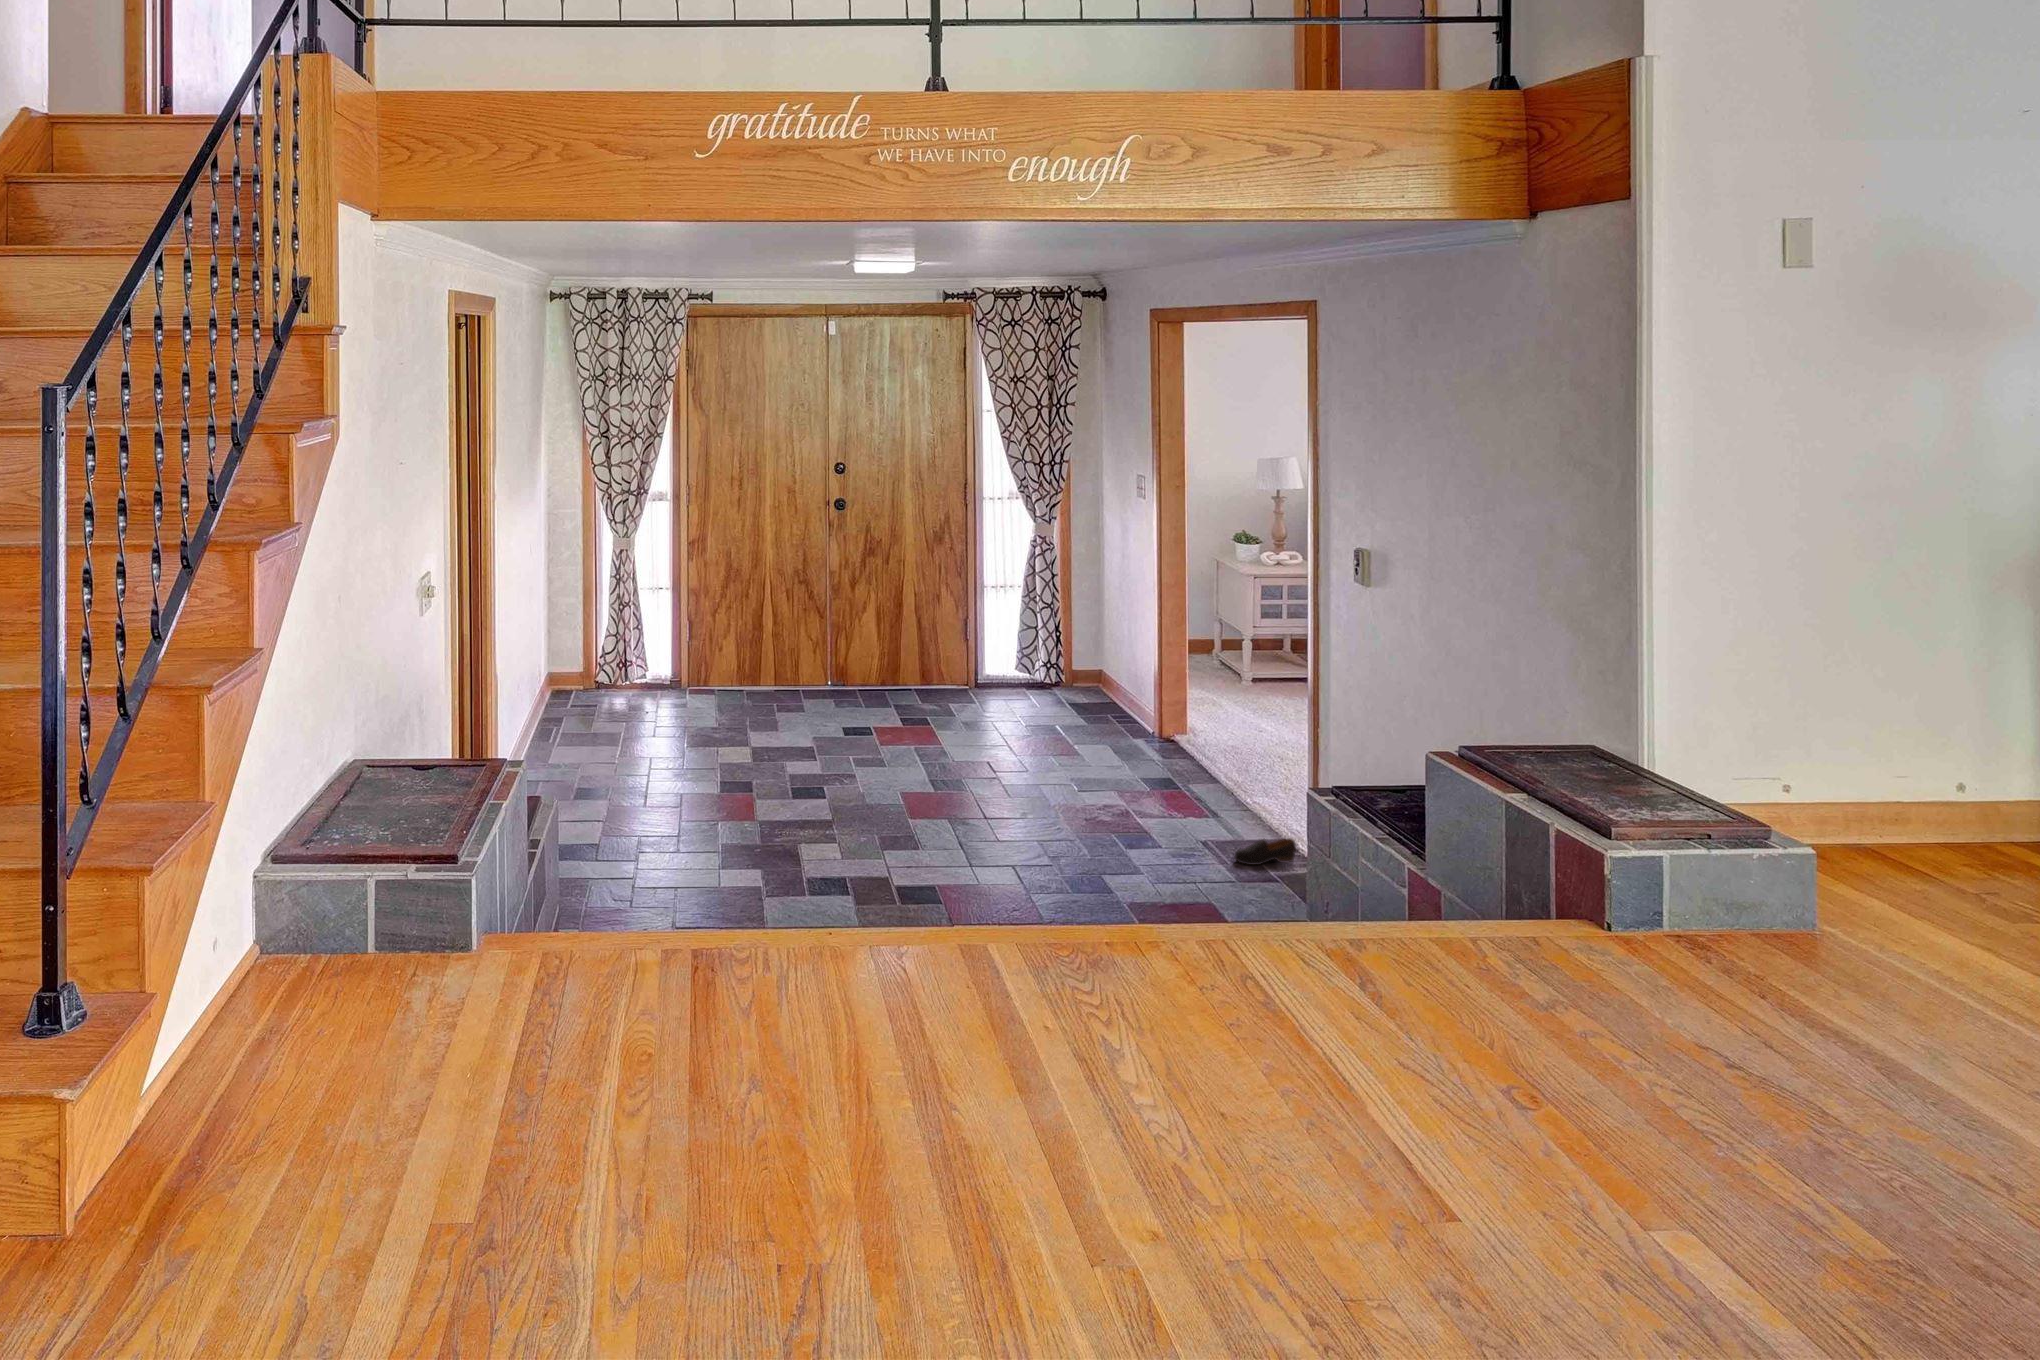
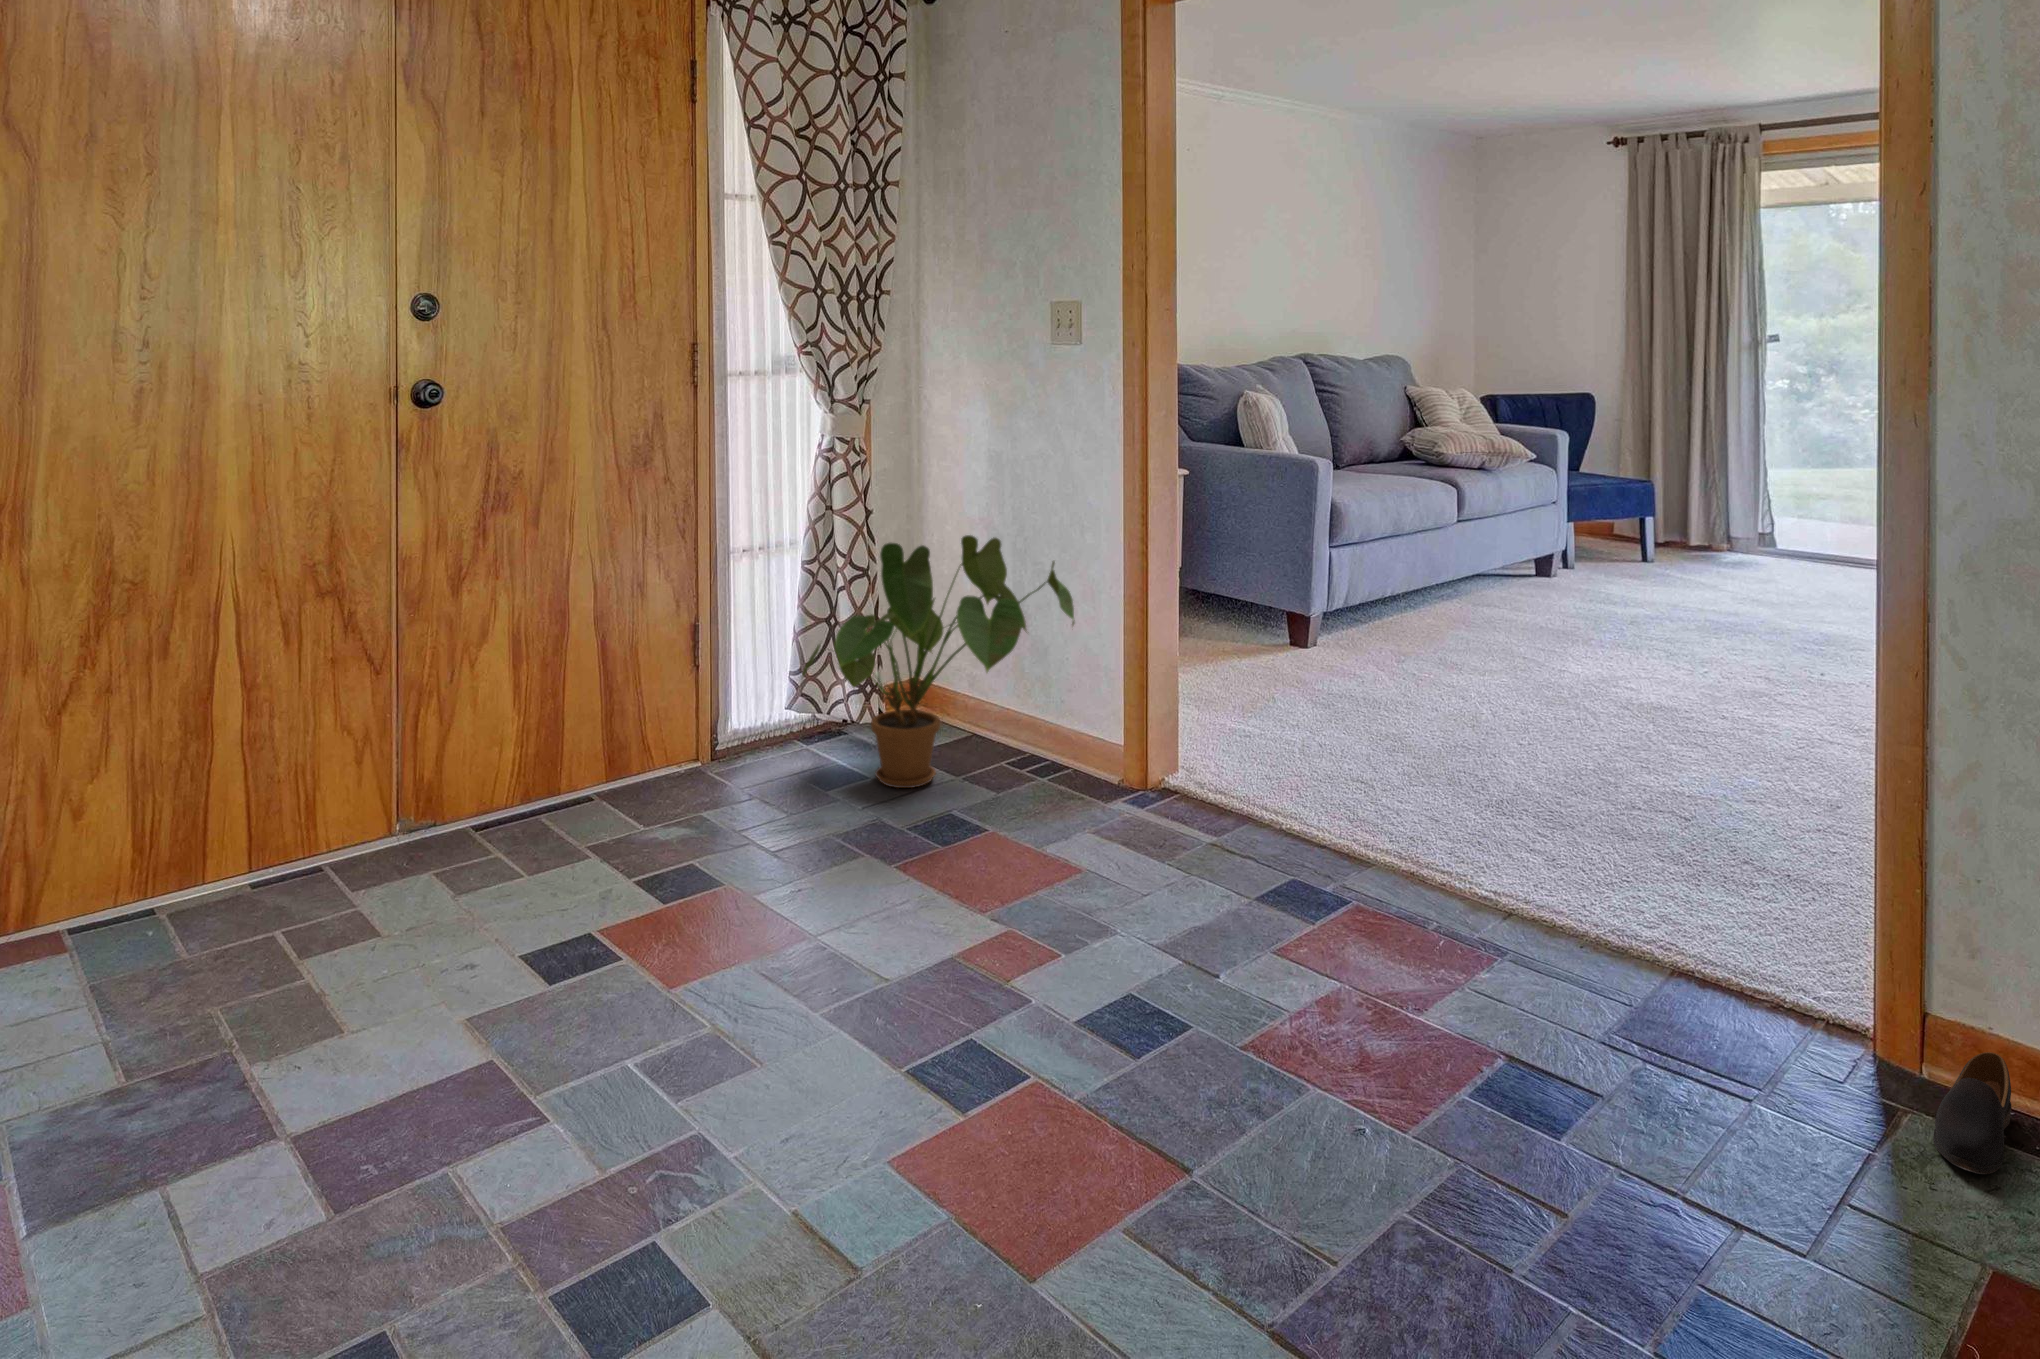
house plant: none [1000,590,1129,709] -> present [802,535,1075,788]

